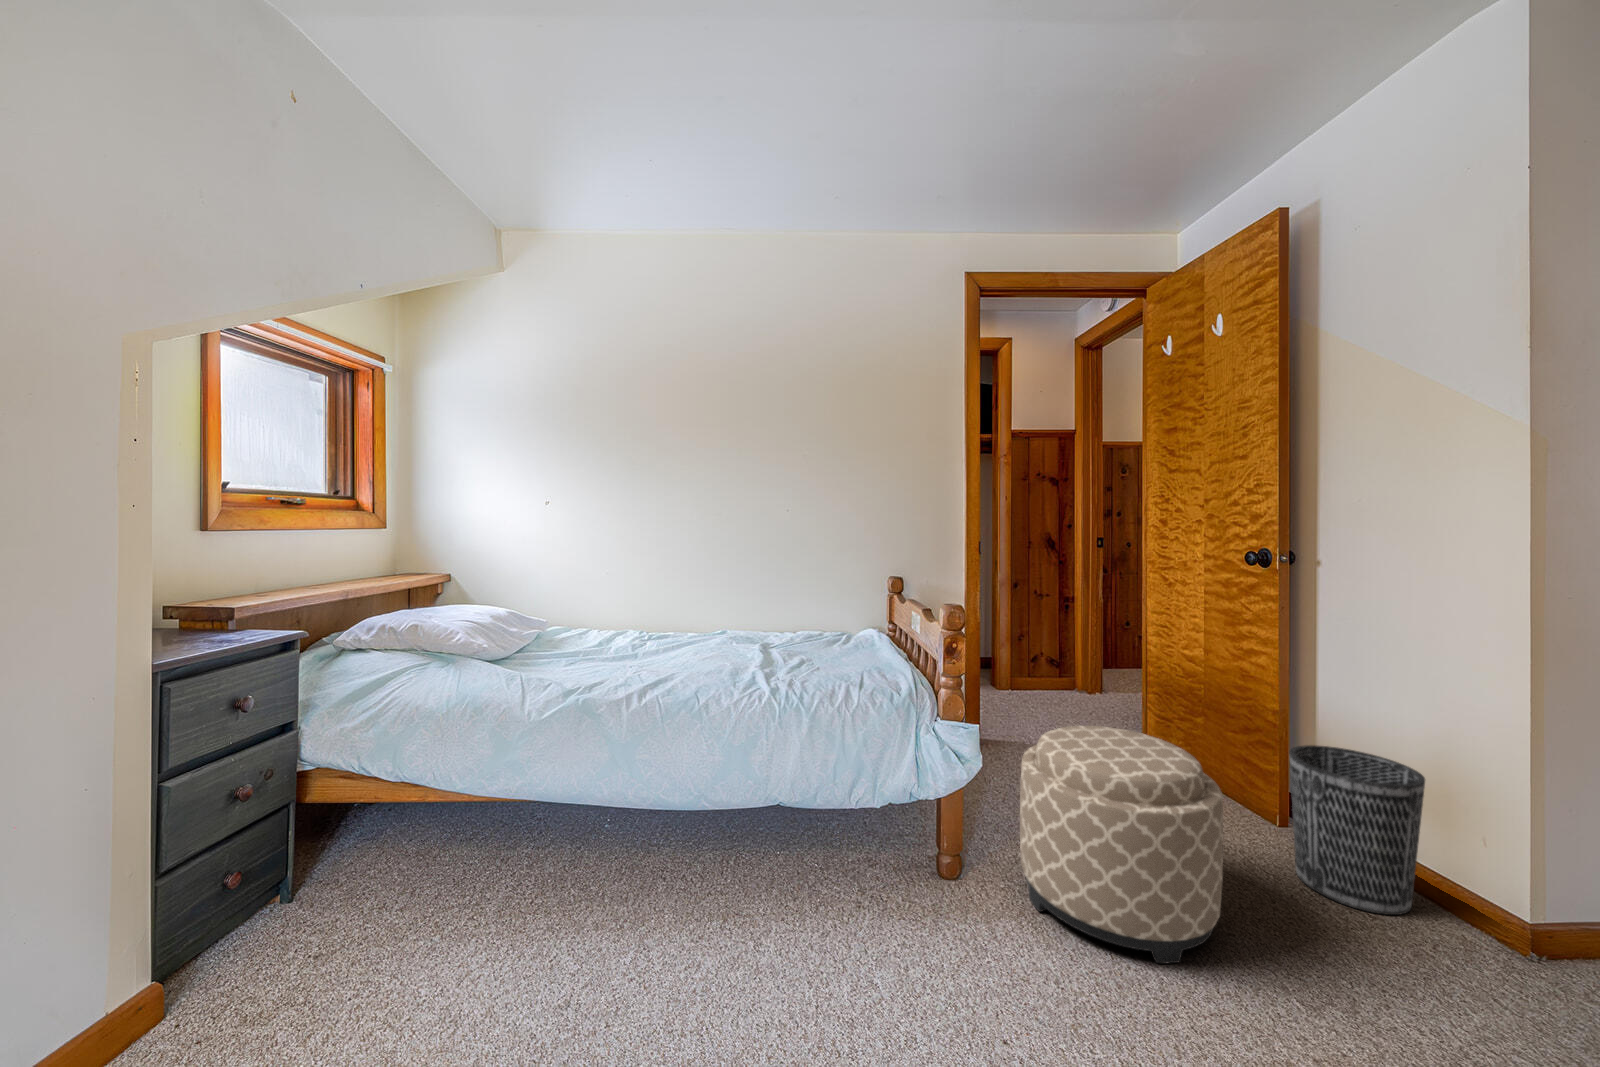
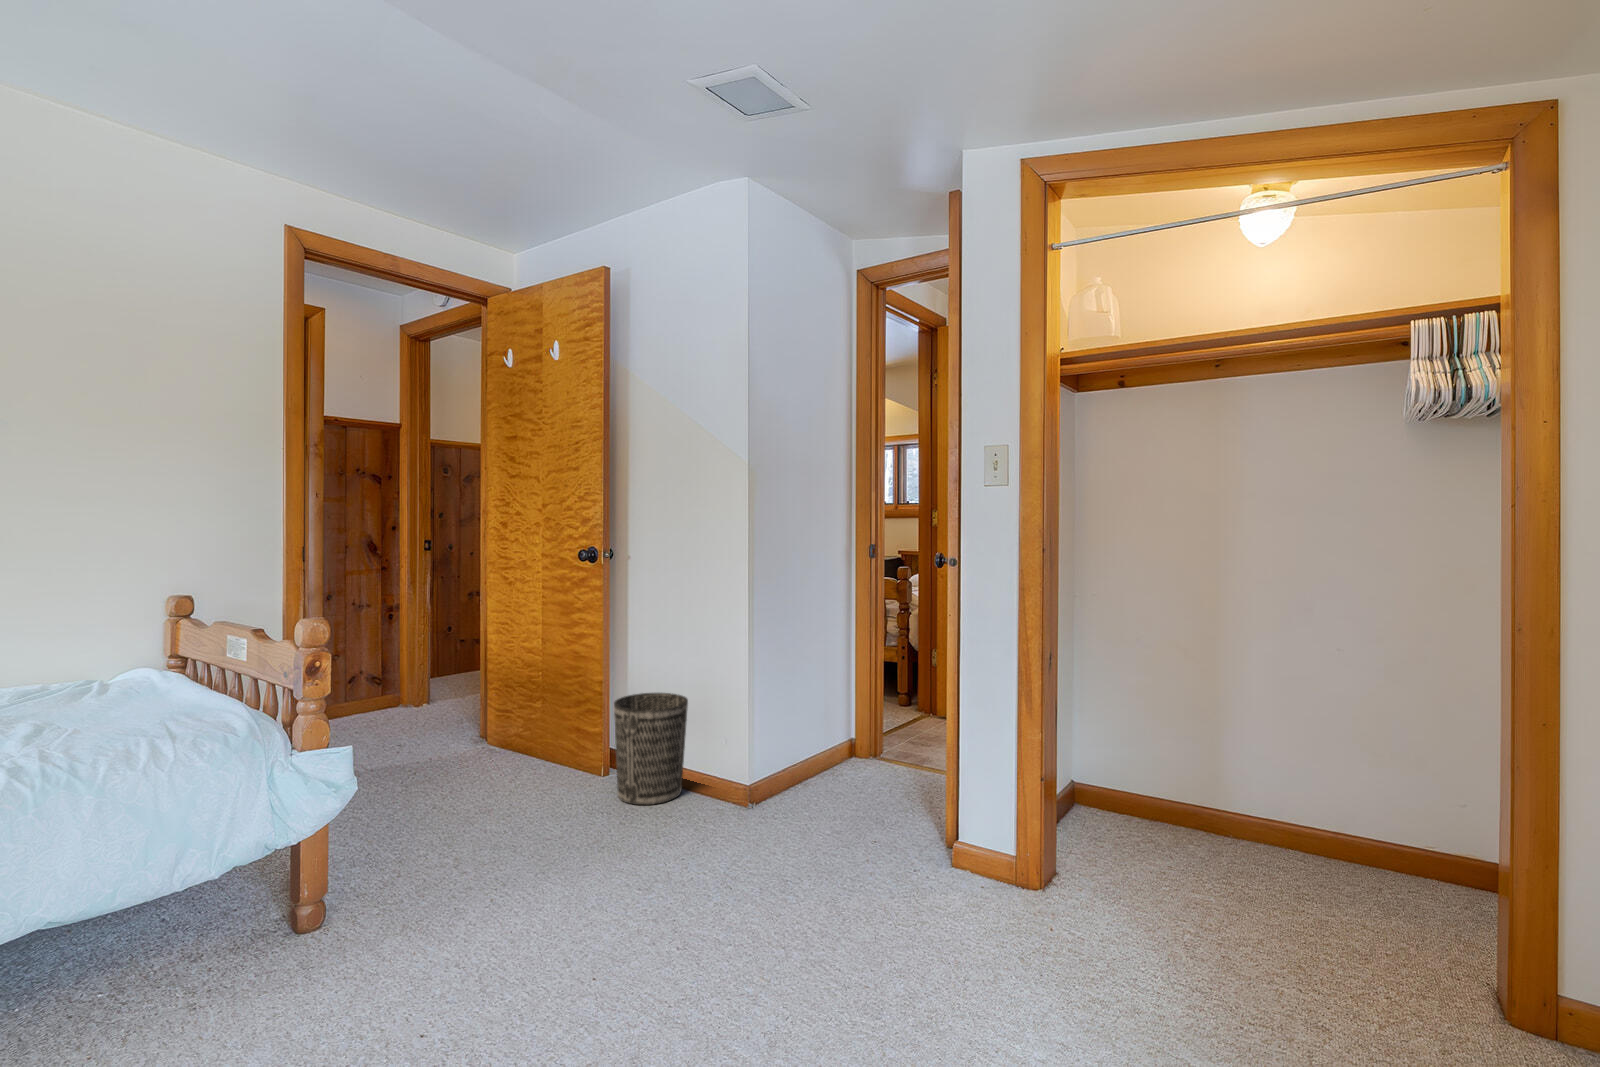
ottoman: present [1020,726,1223,963] -> none [397,716,584,924]

